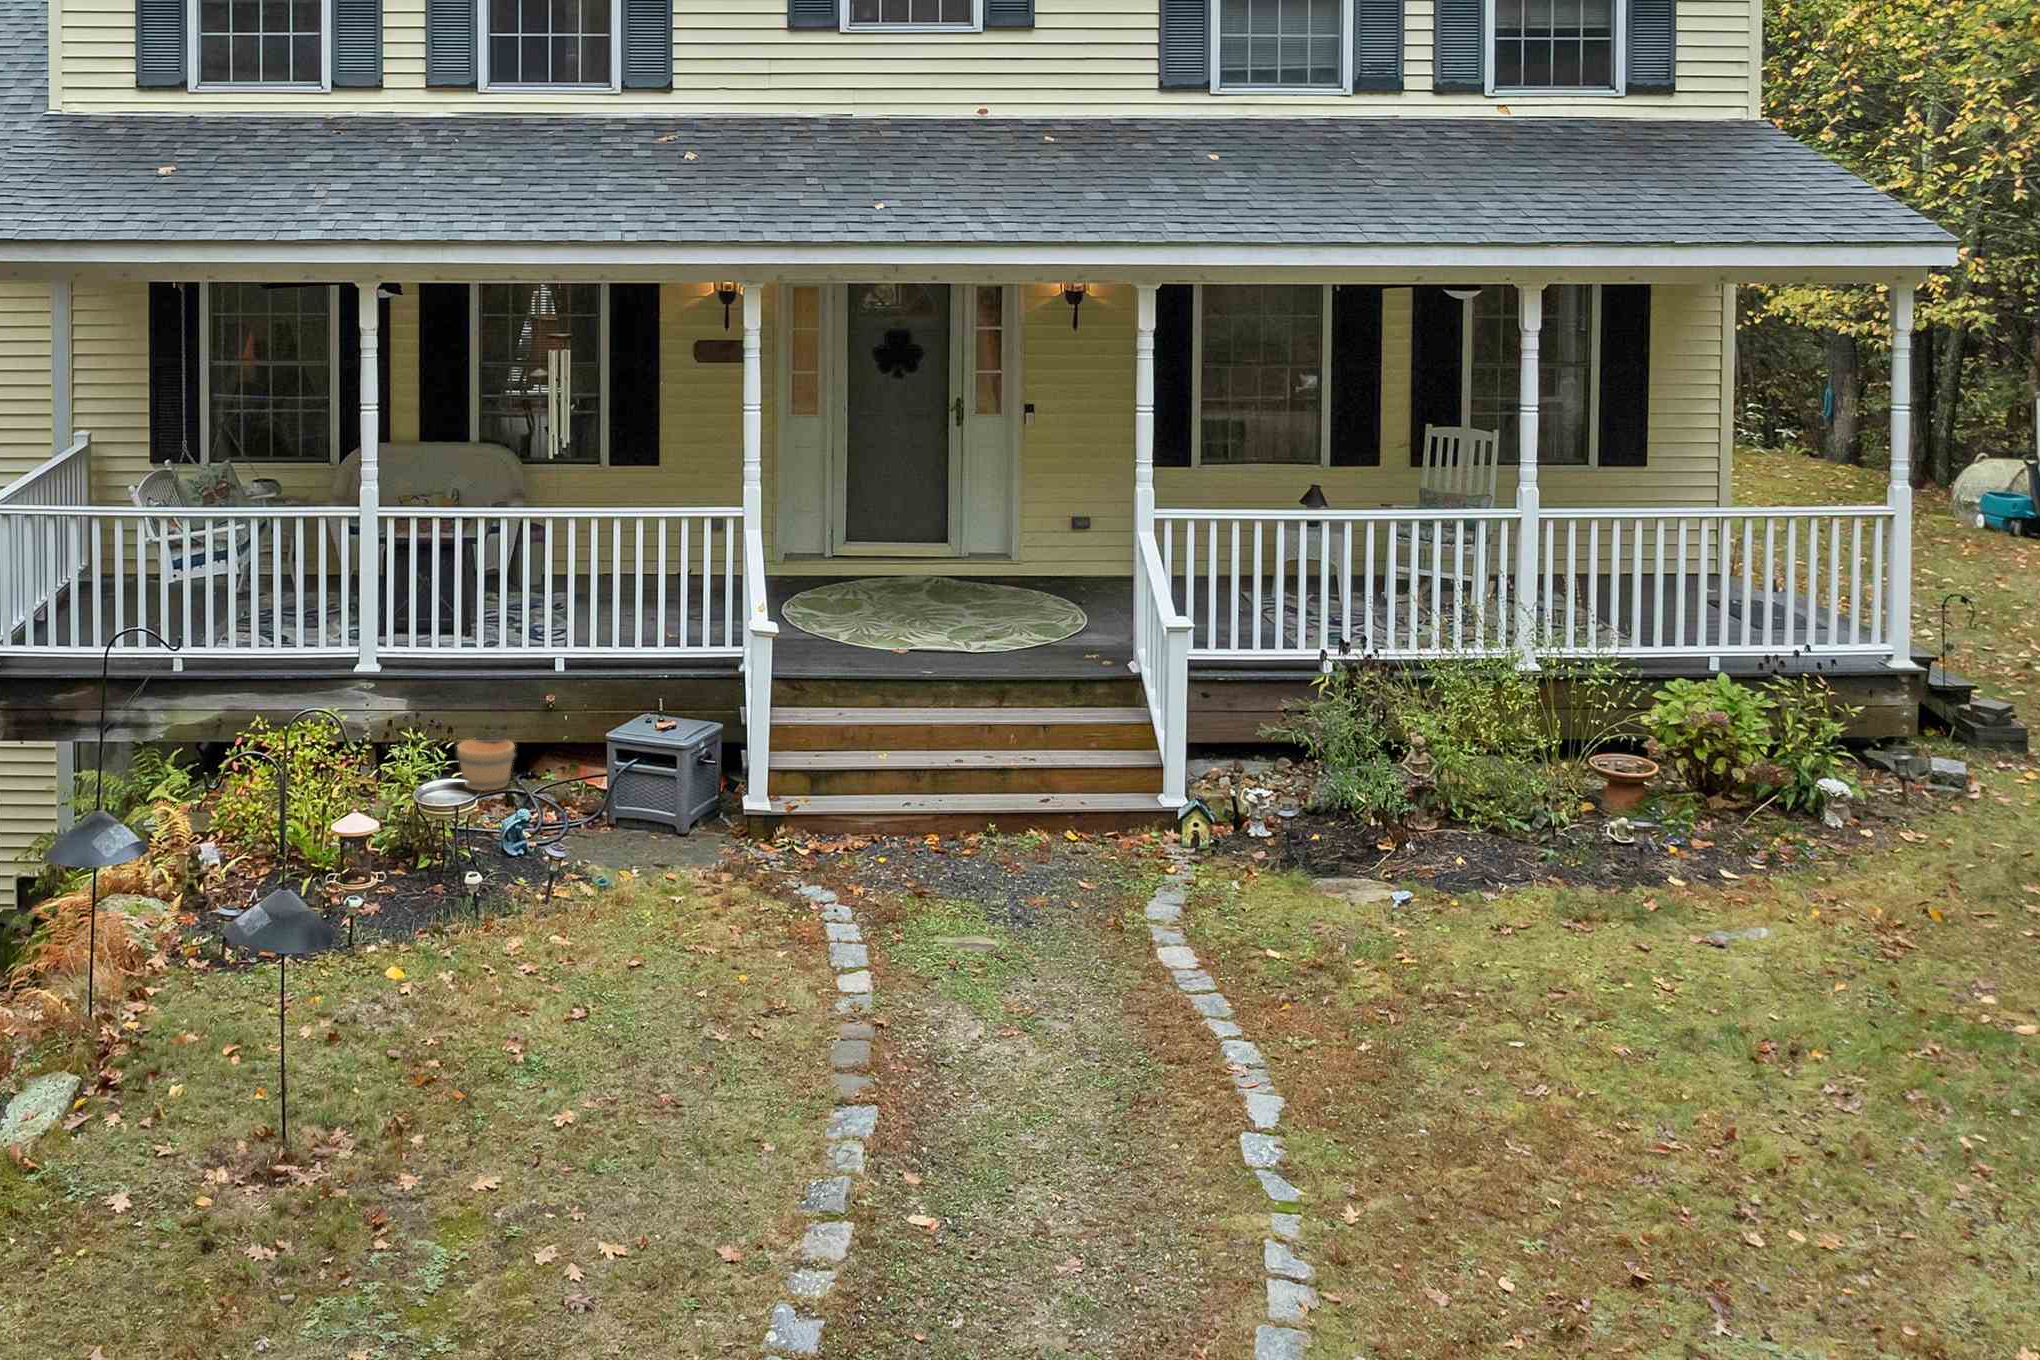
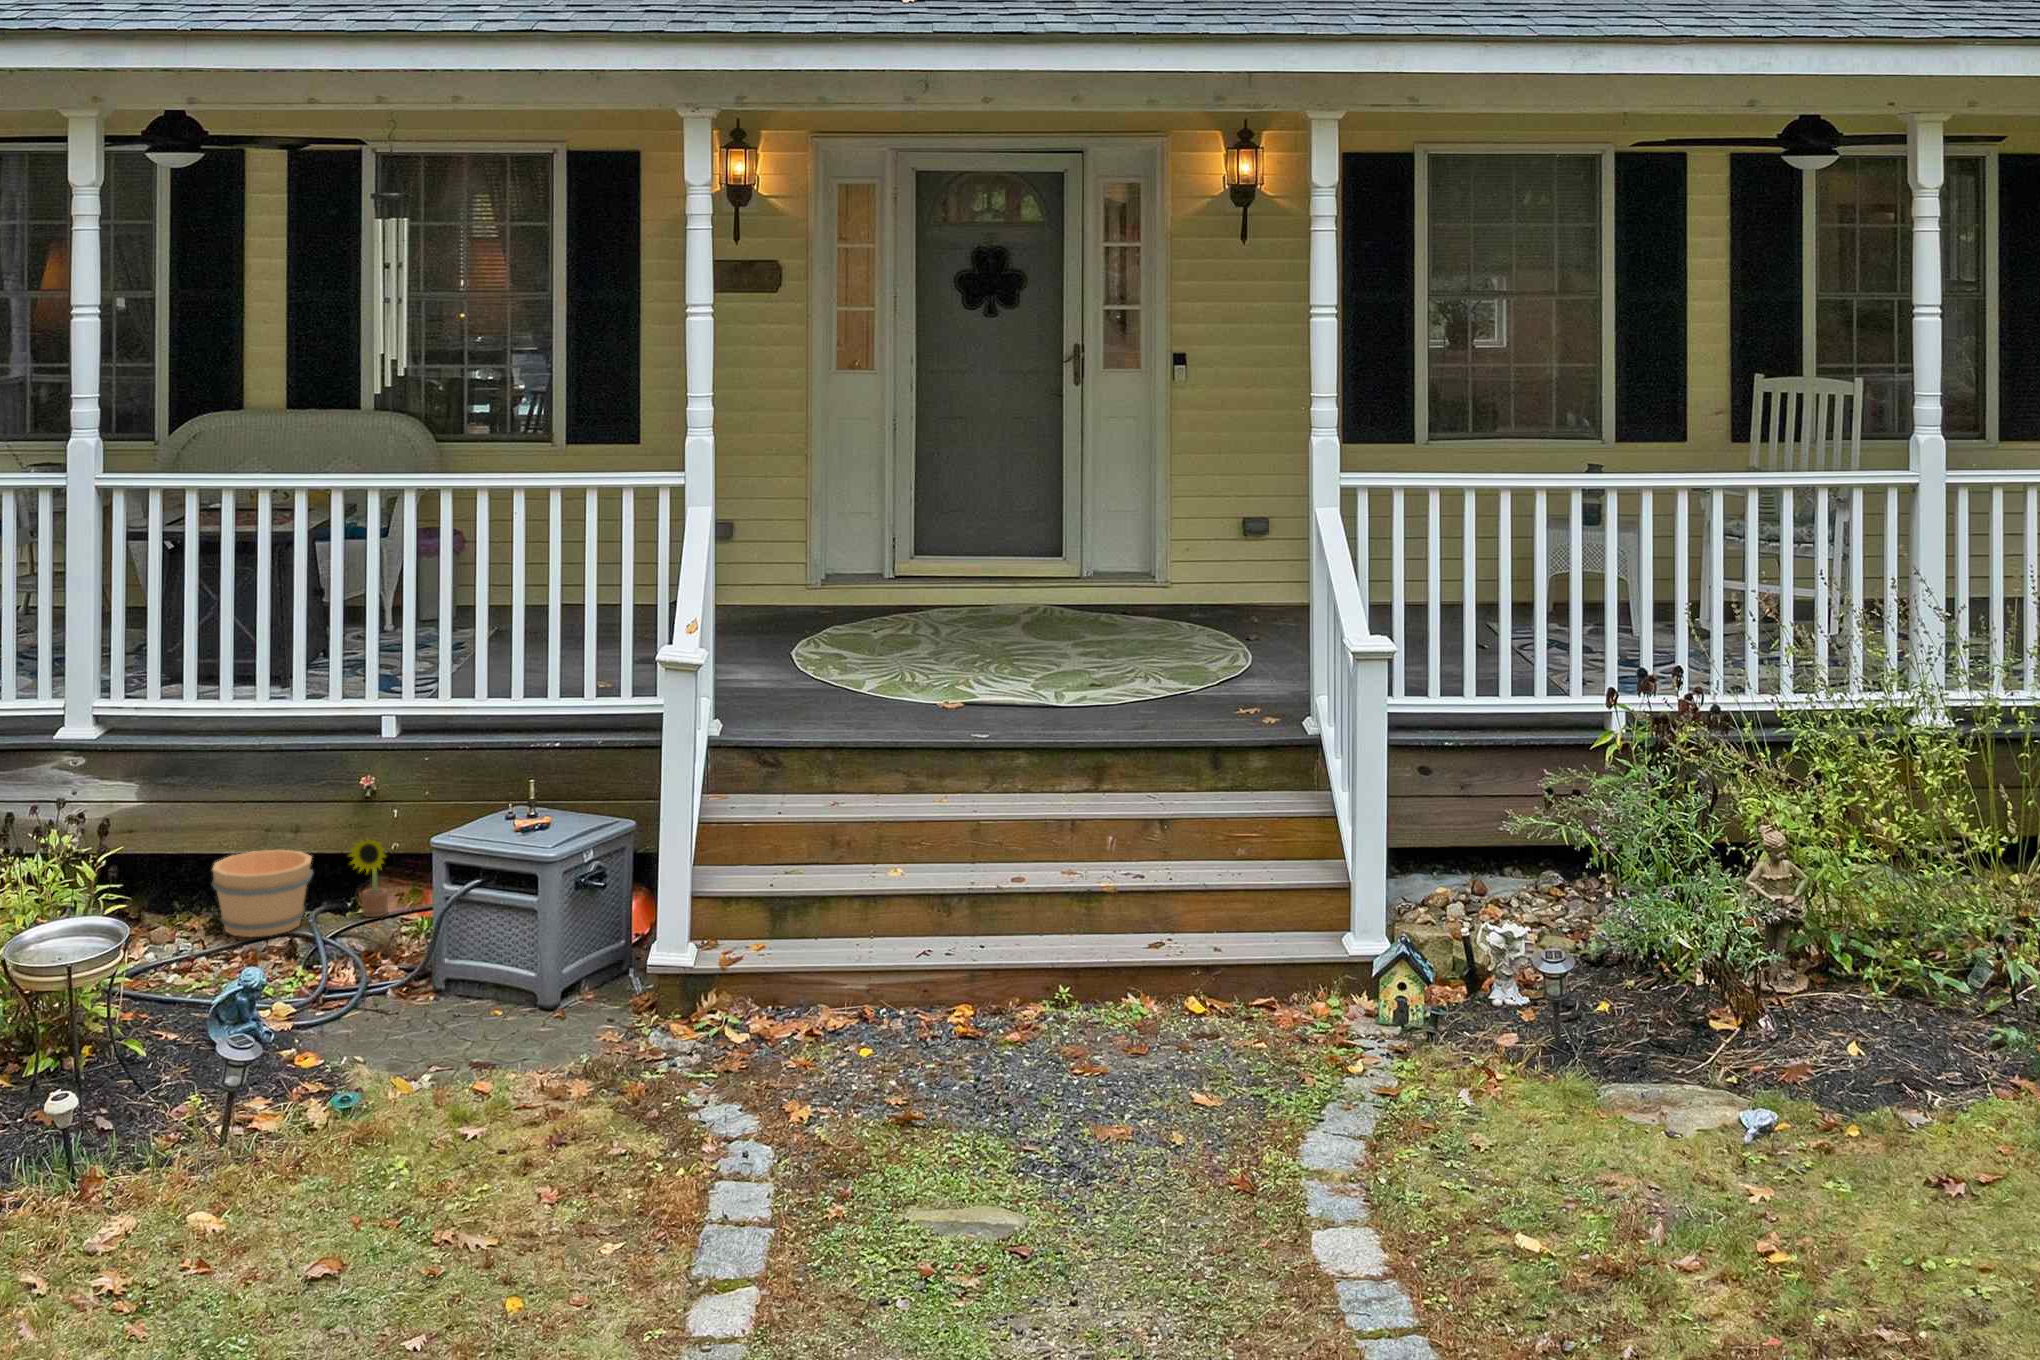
decorative plant: none [535,731,560,779] -> present [349,838,388,917]

